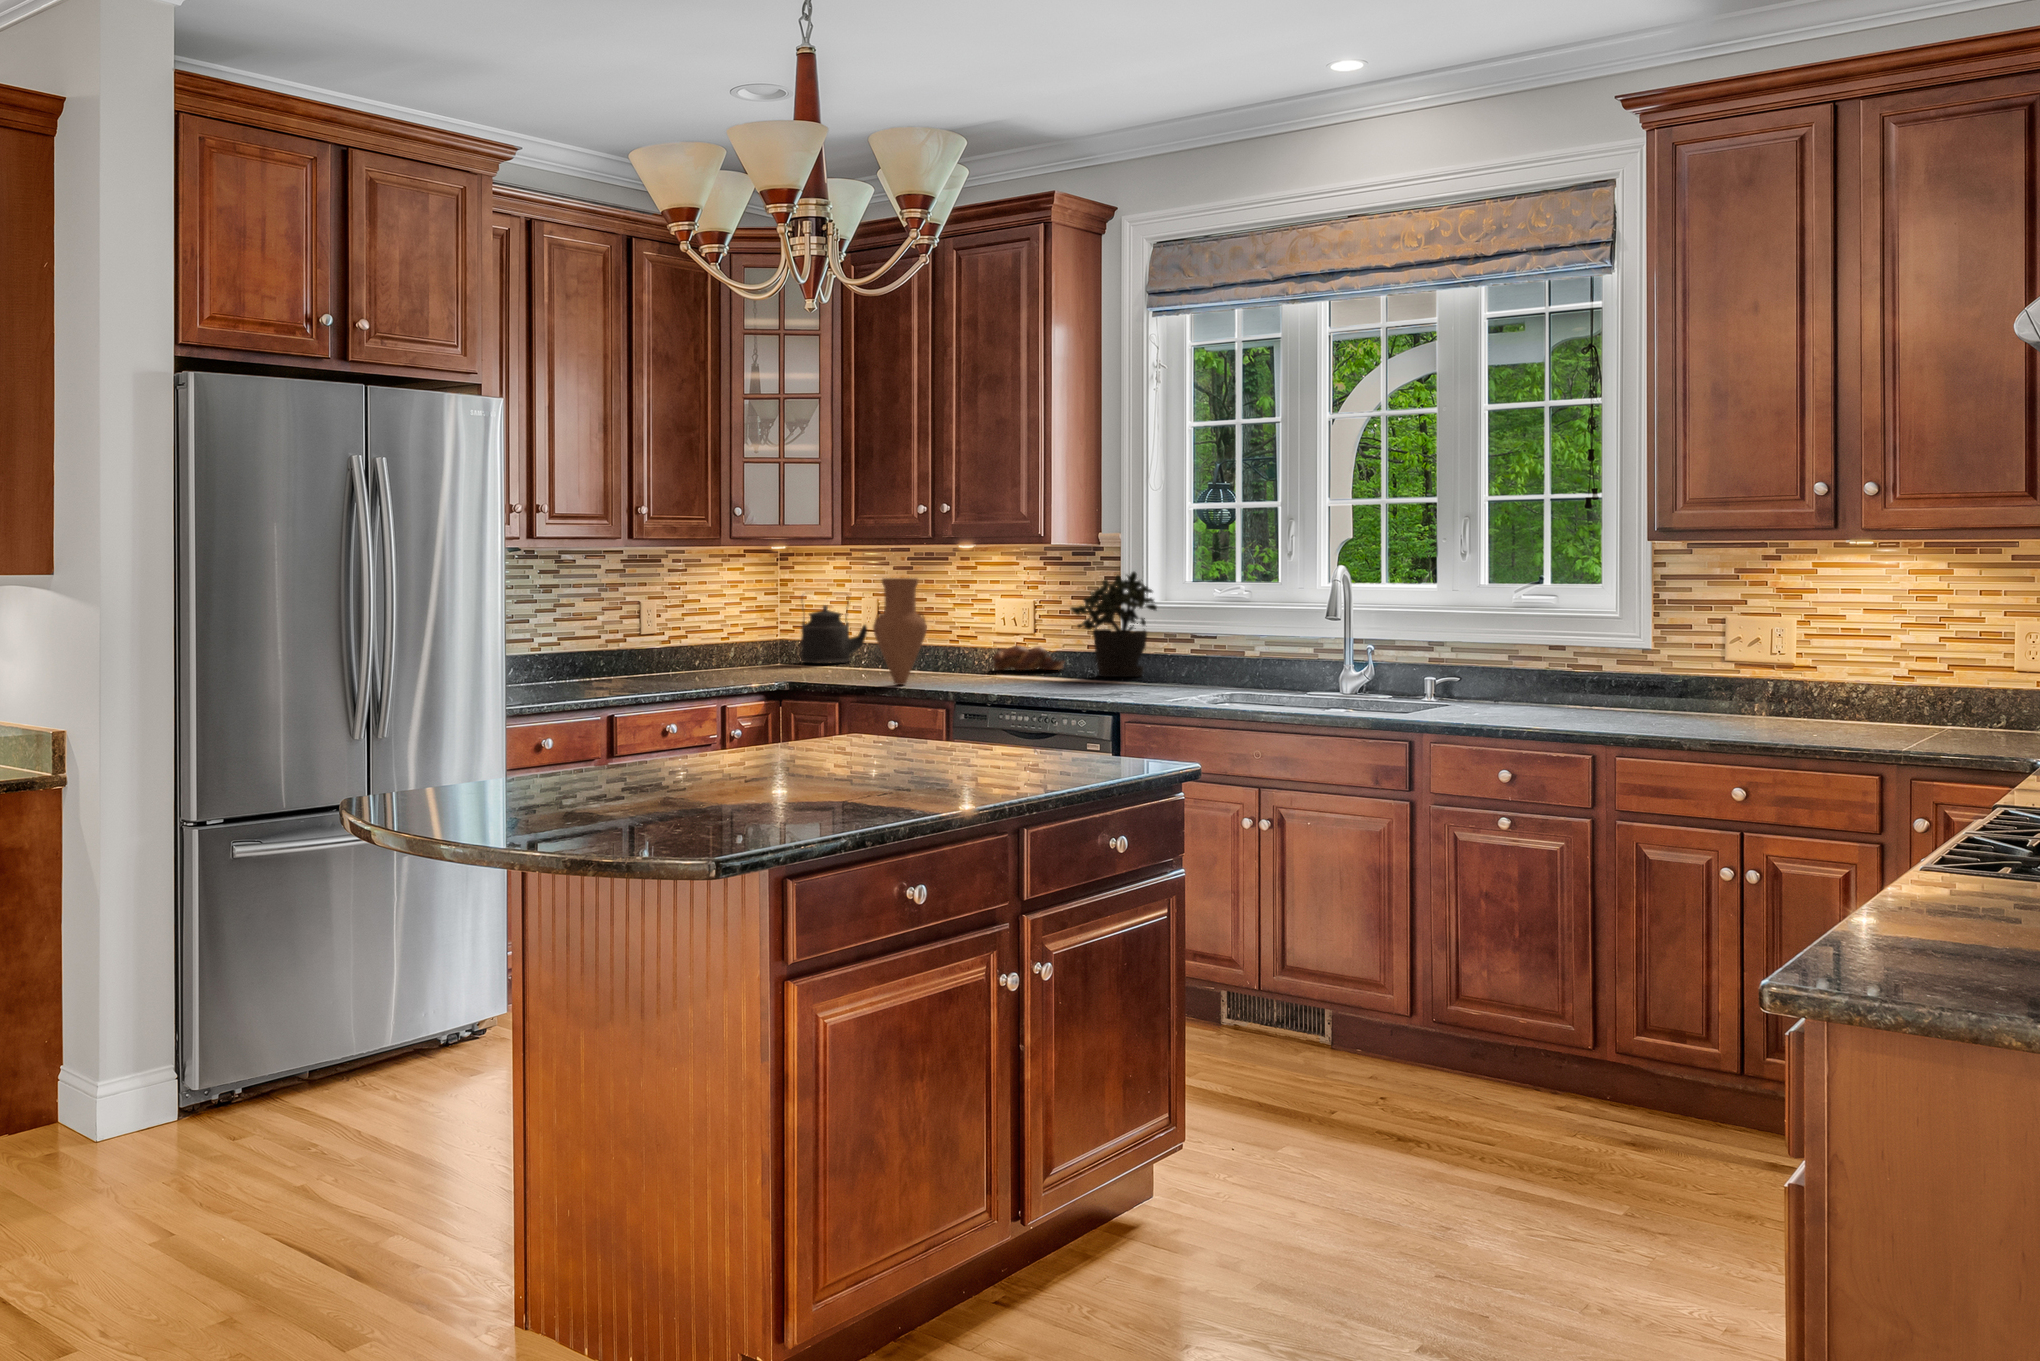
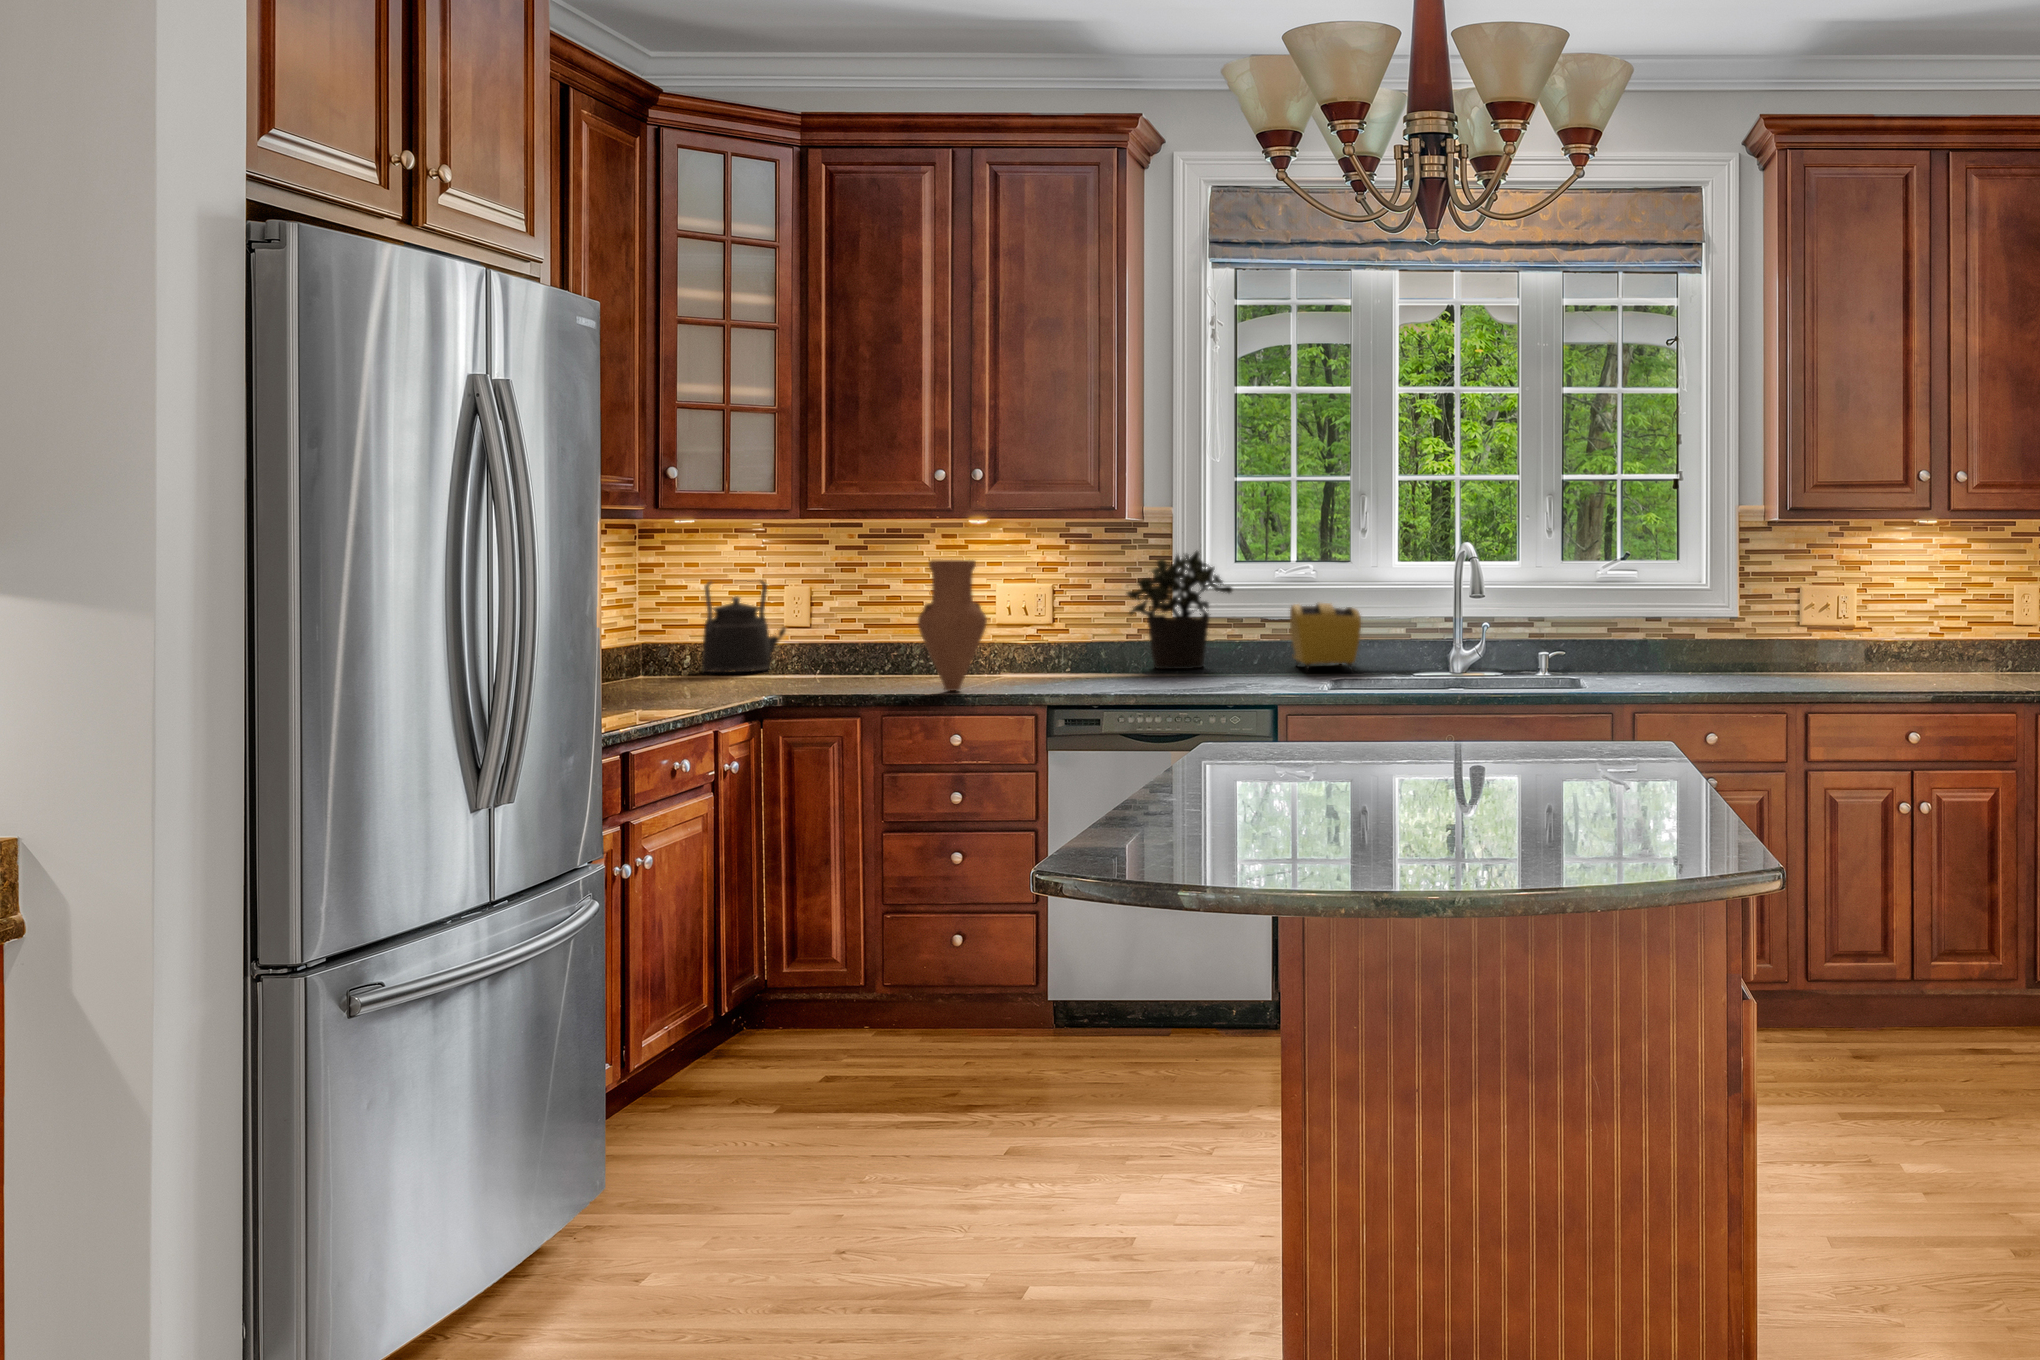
toaster: none [1189,621,1265,686] -> present [1290,603,1361,670]
bread loaf: present [992,645,1064,670] -> none [1004,636,1093,669]

